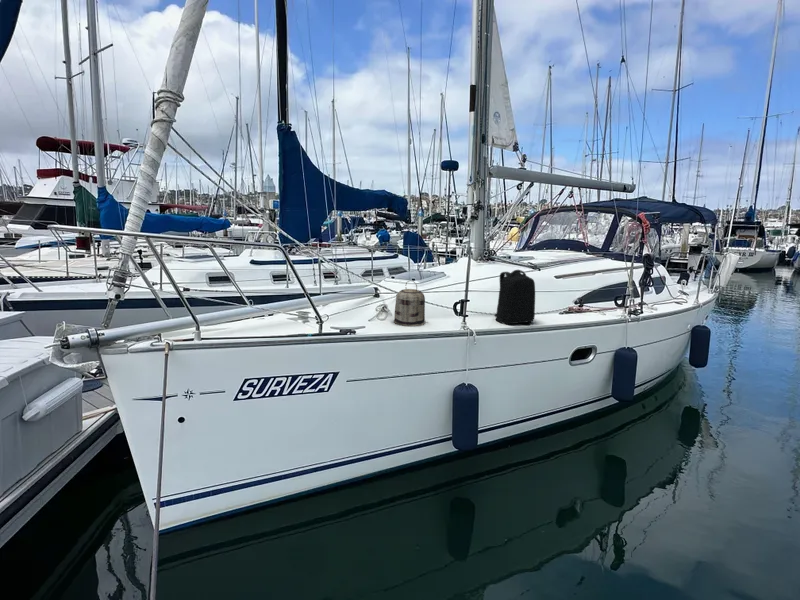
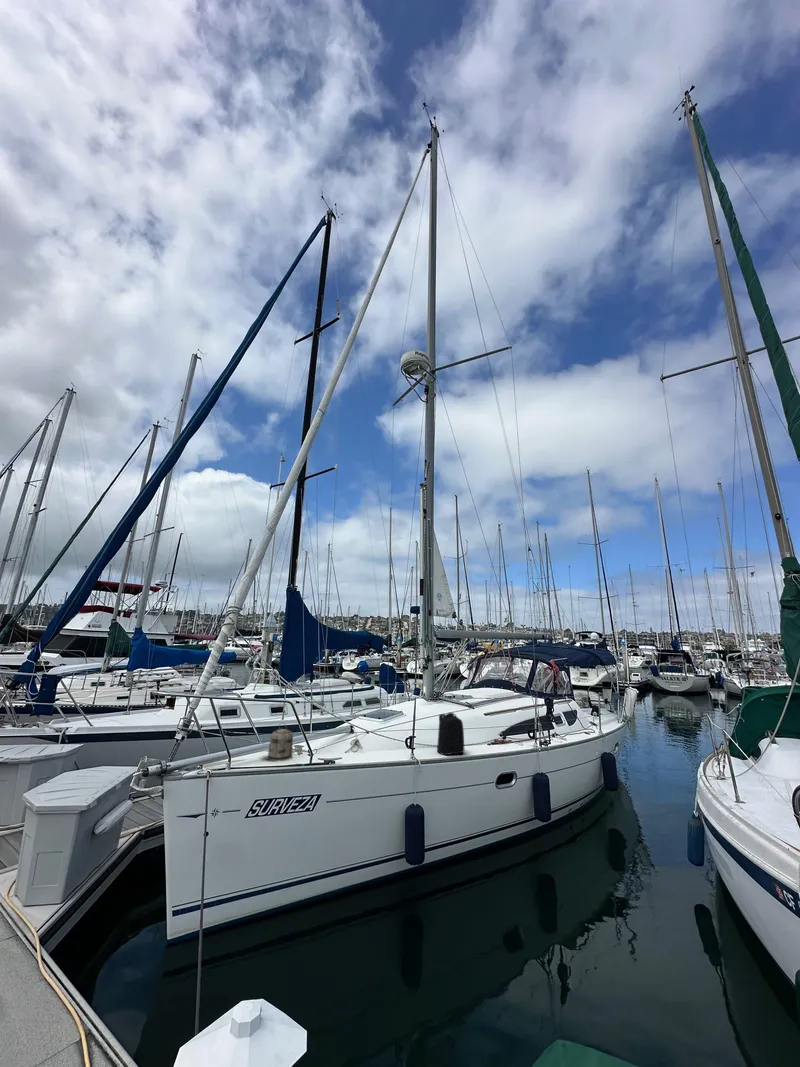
basket: present [394,281,425,326] -> present [268,729,293,761]

